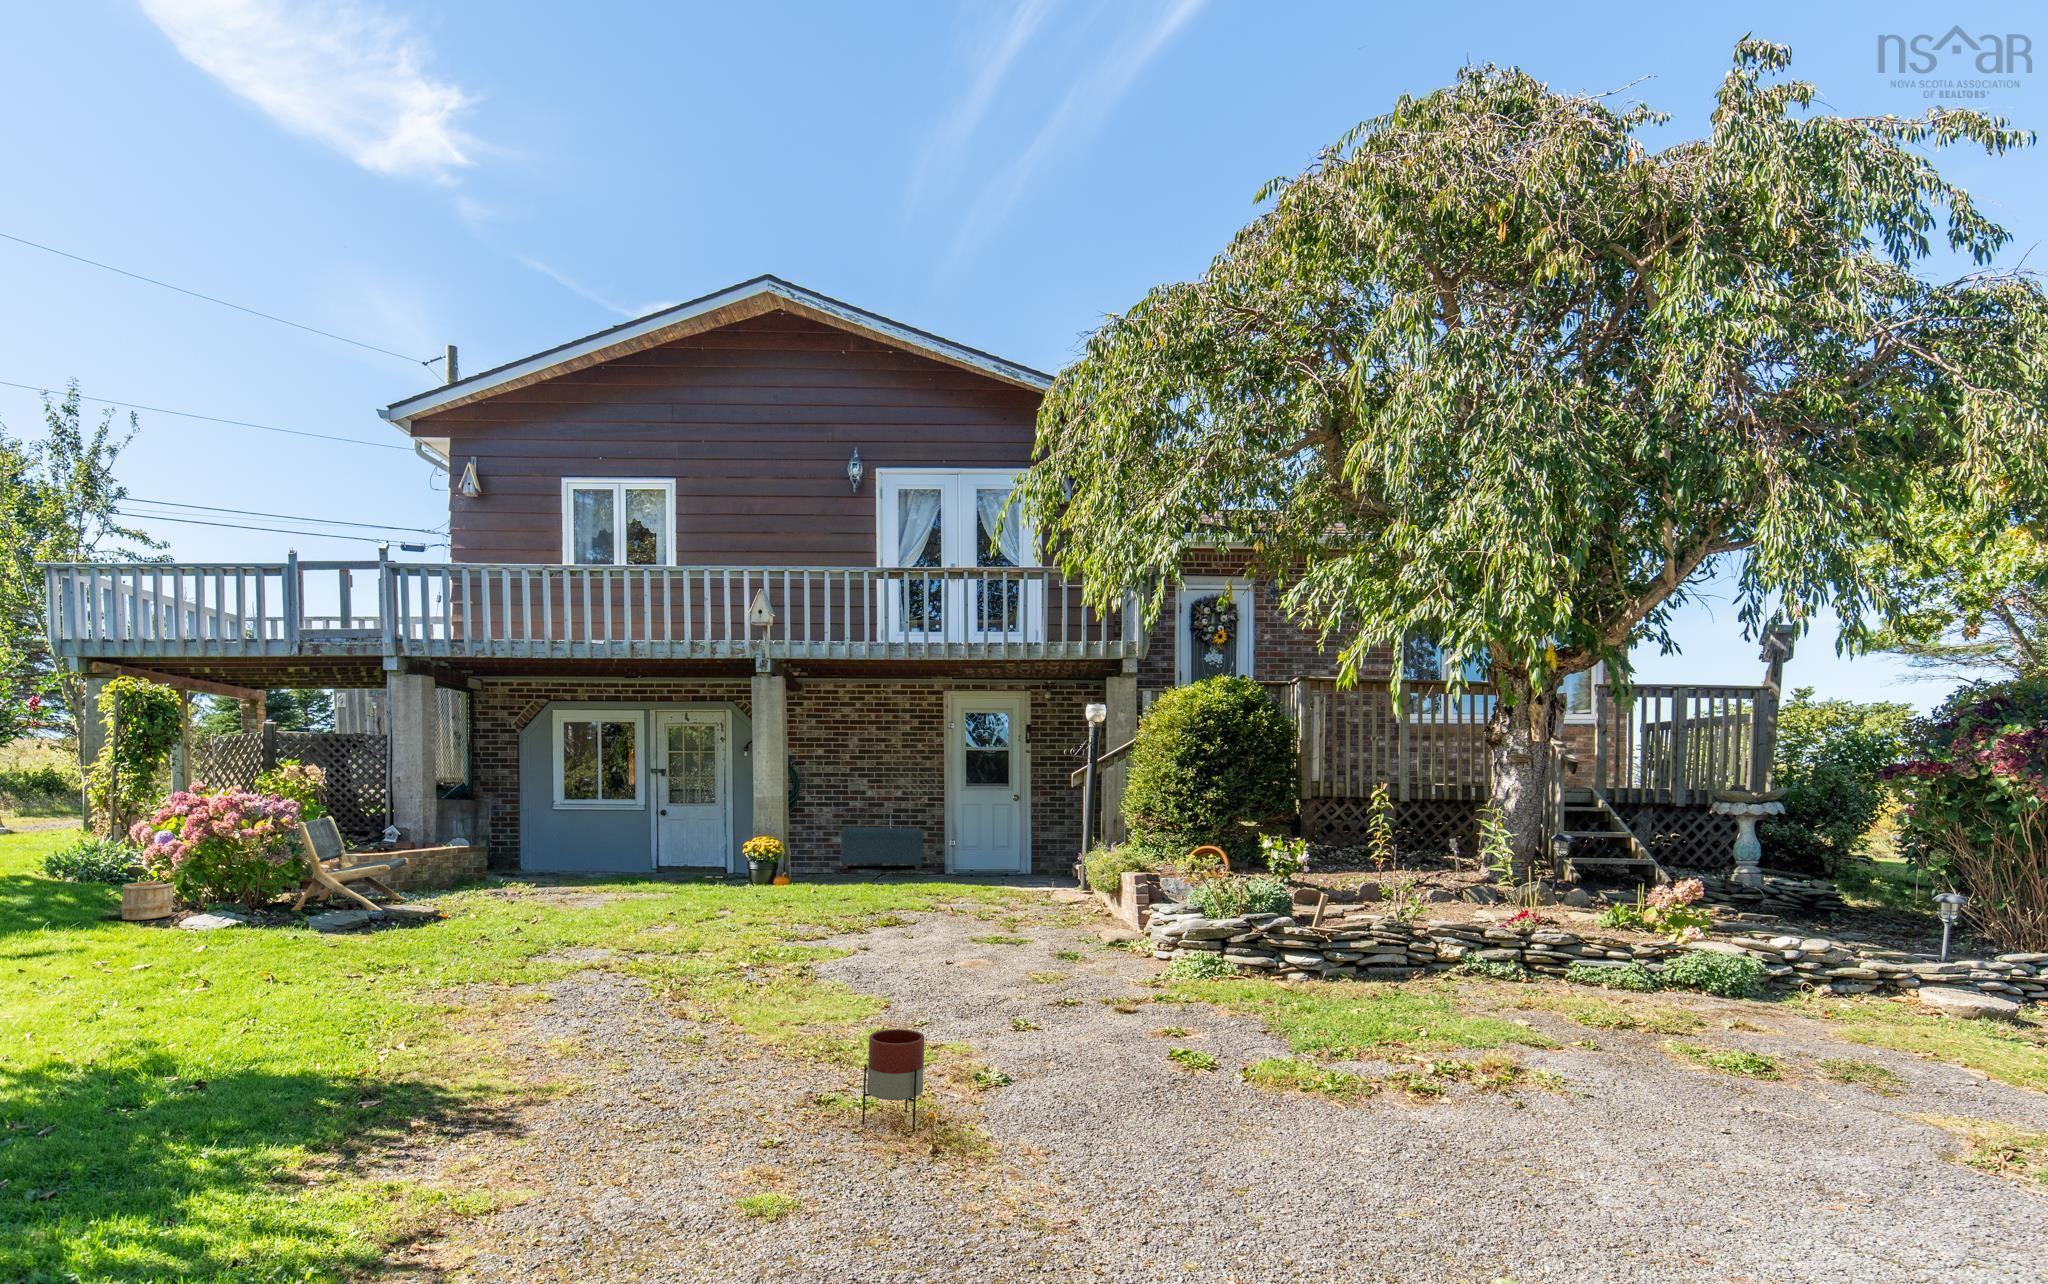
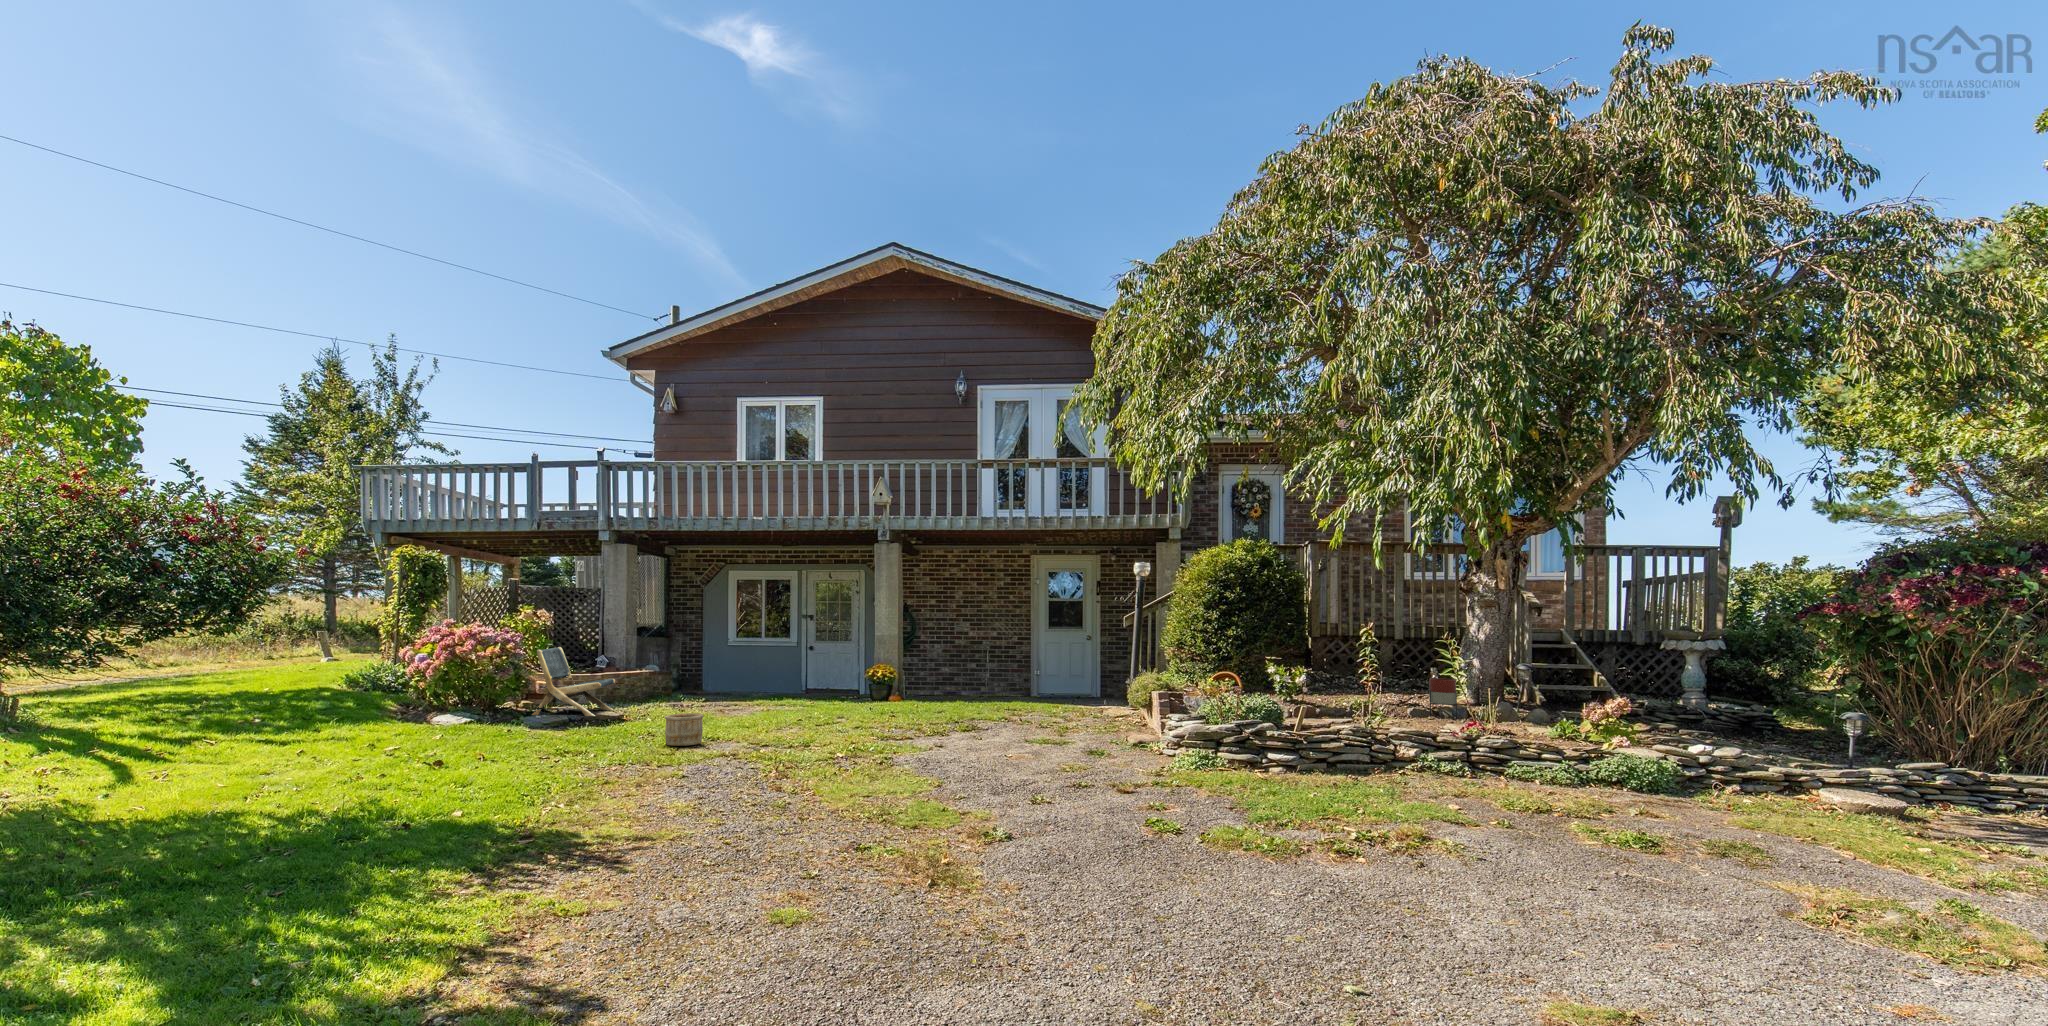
bench: present [841,827,924,870] -> none [944,665,1009,699]
wooden bucket: present [121,881,174,920] -> present [665,713,704,746]
planter: present [862,1029,924,1131] -> present [1429,678,1457,718]

